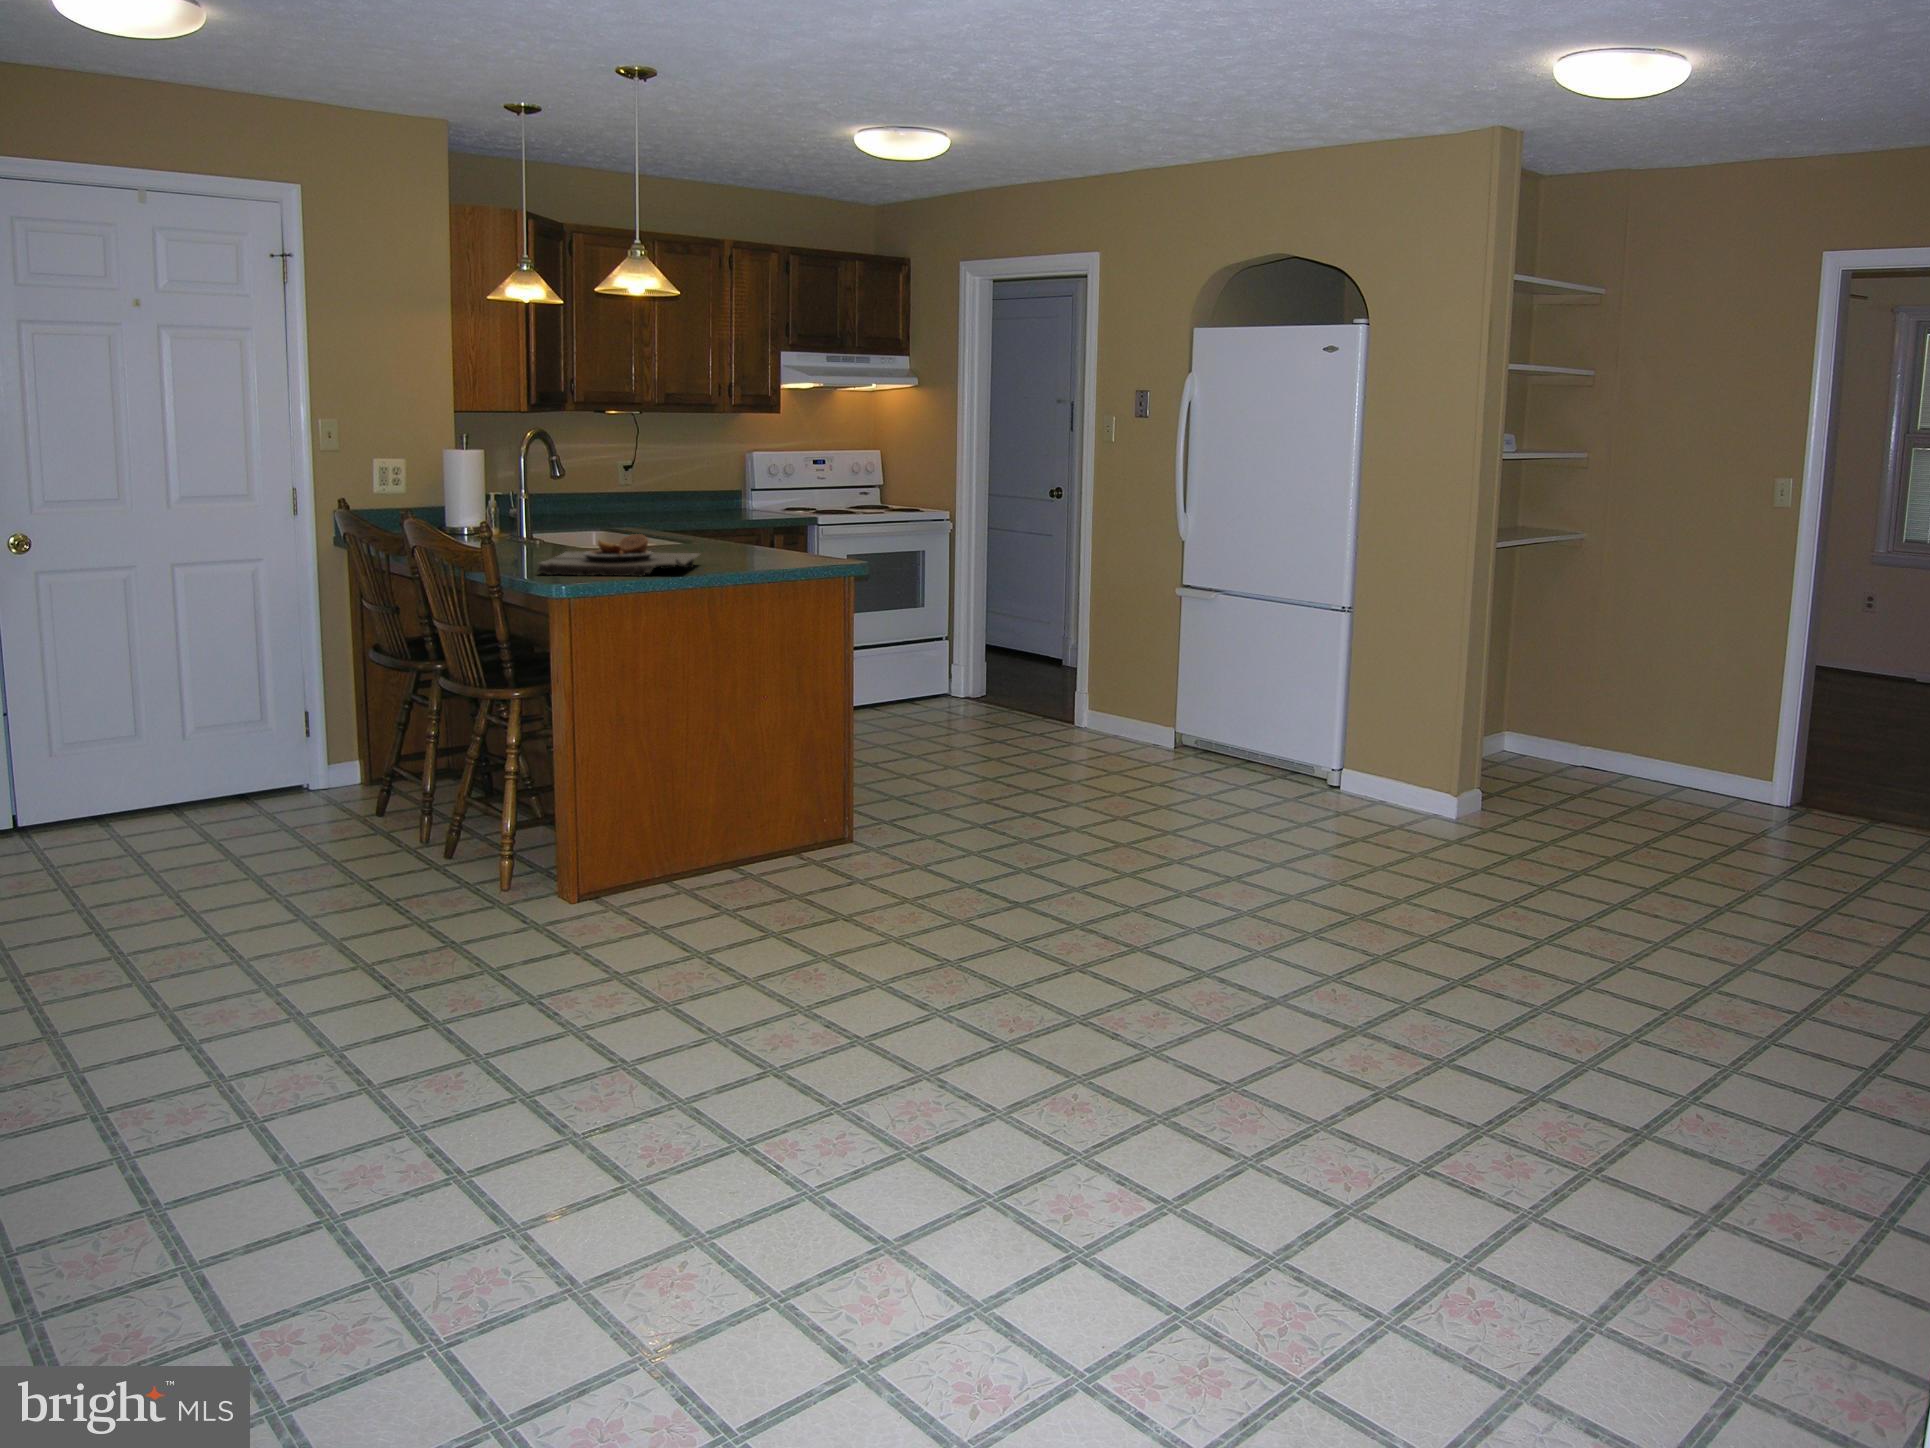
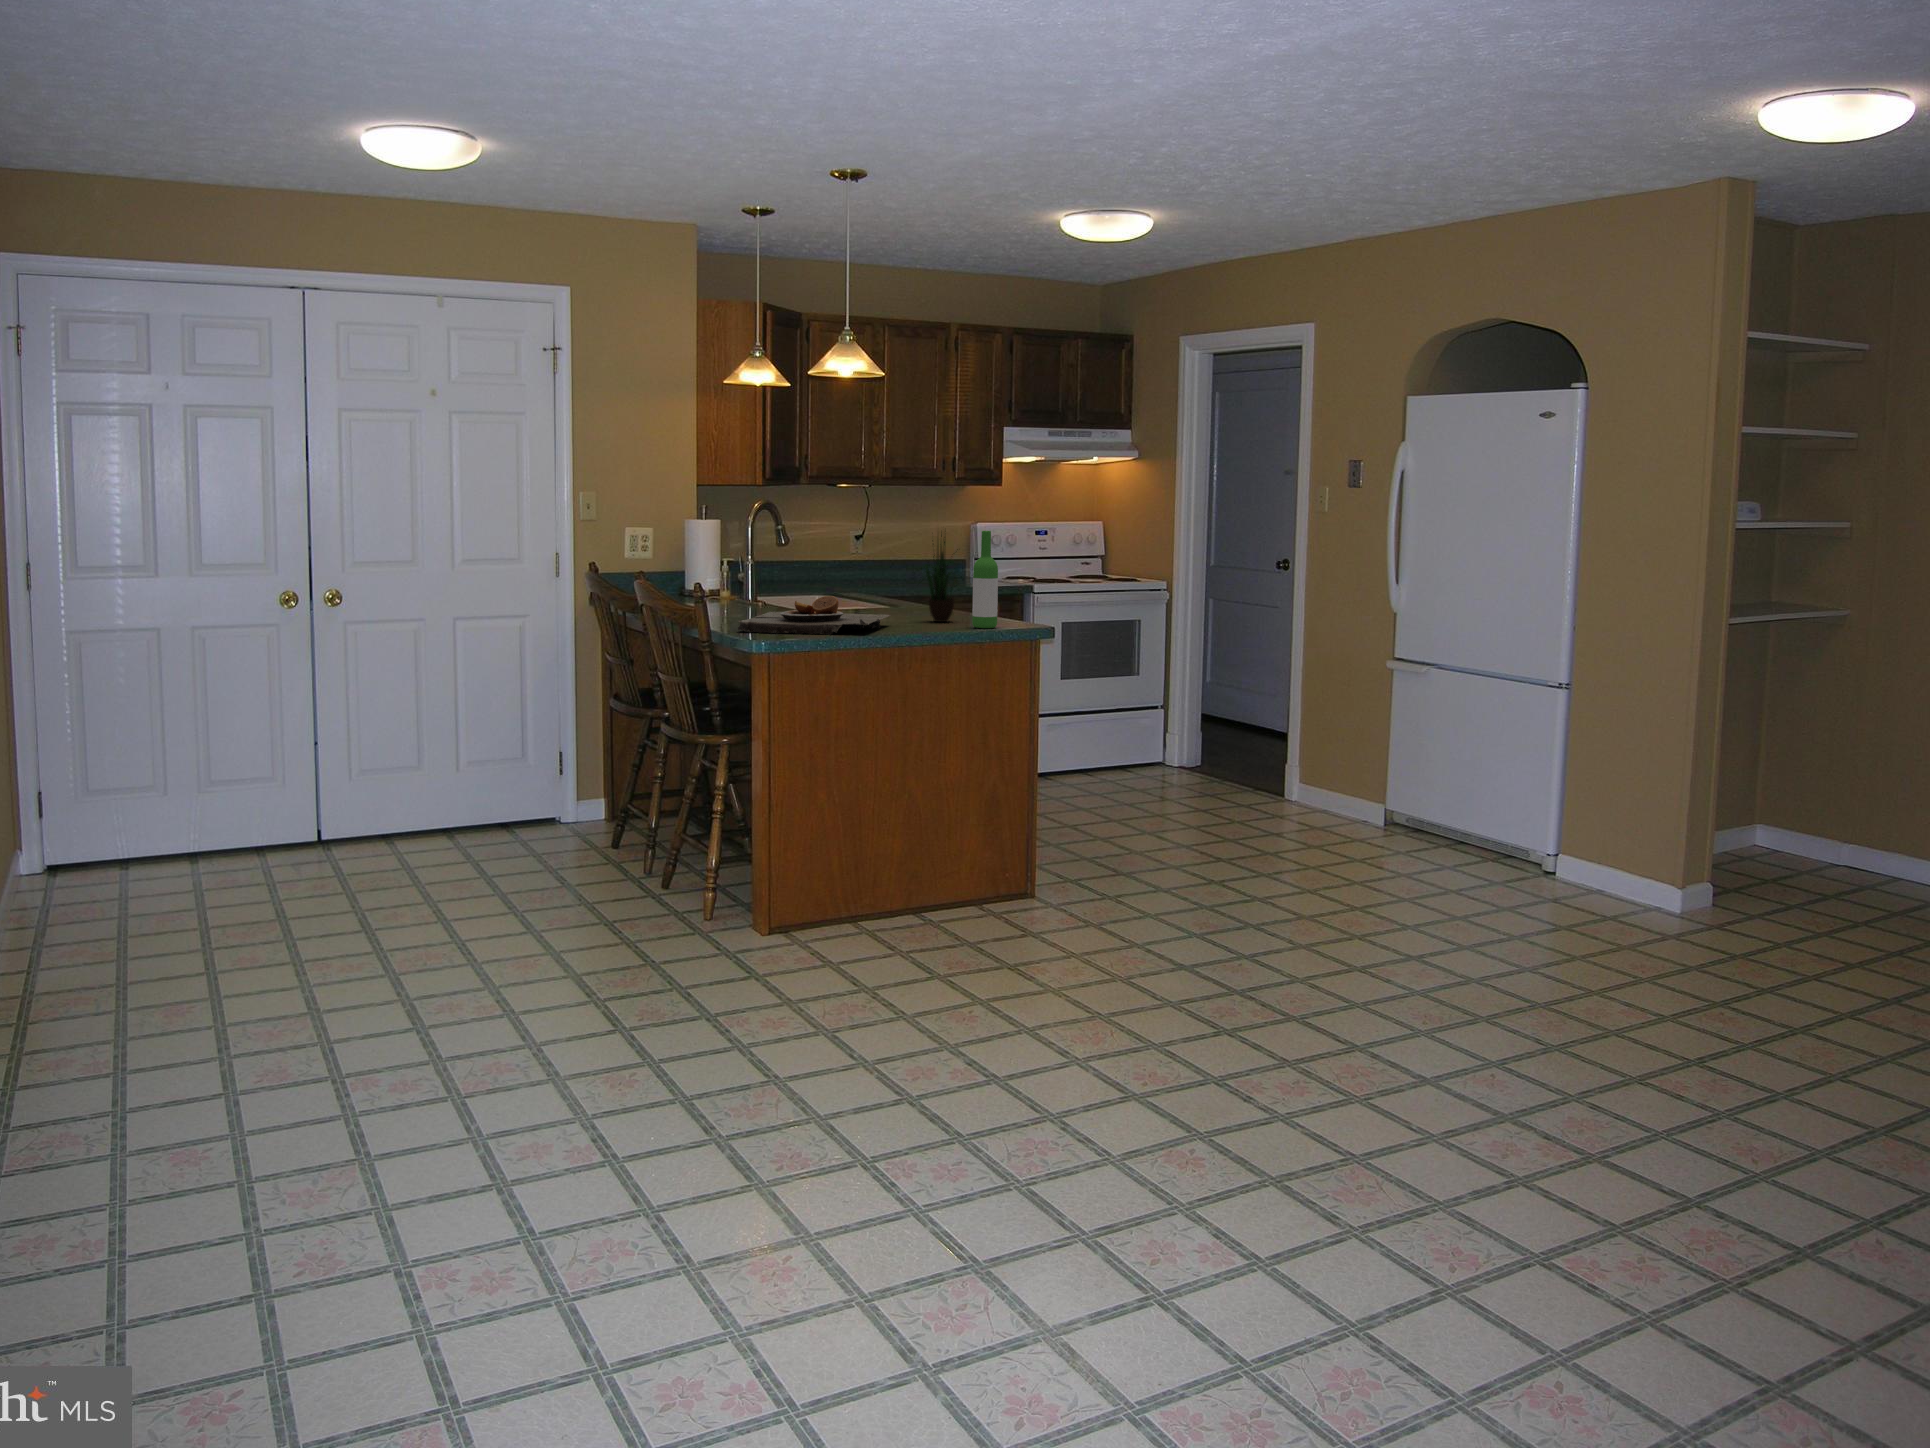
potted plant: none [719,446,778,560] -> present [925,534,958,622]
wine bottle: none [790,464,816,566] -> present [972,531,998,628]

